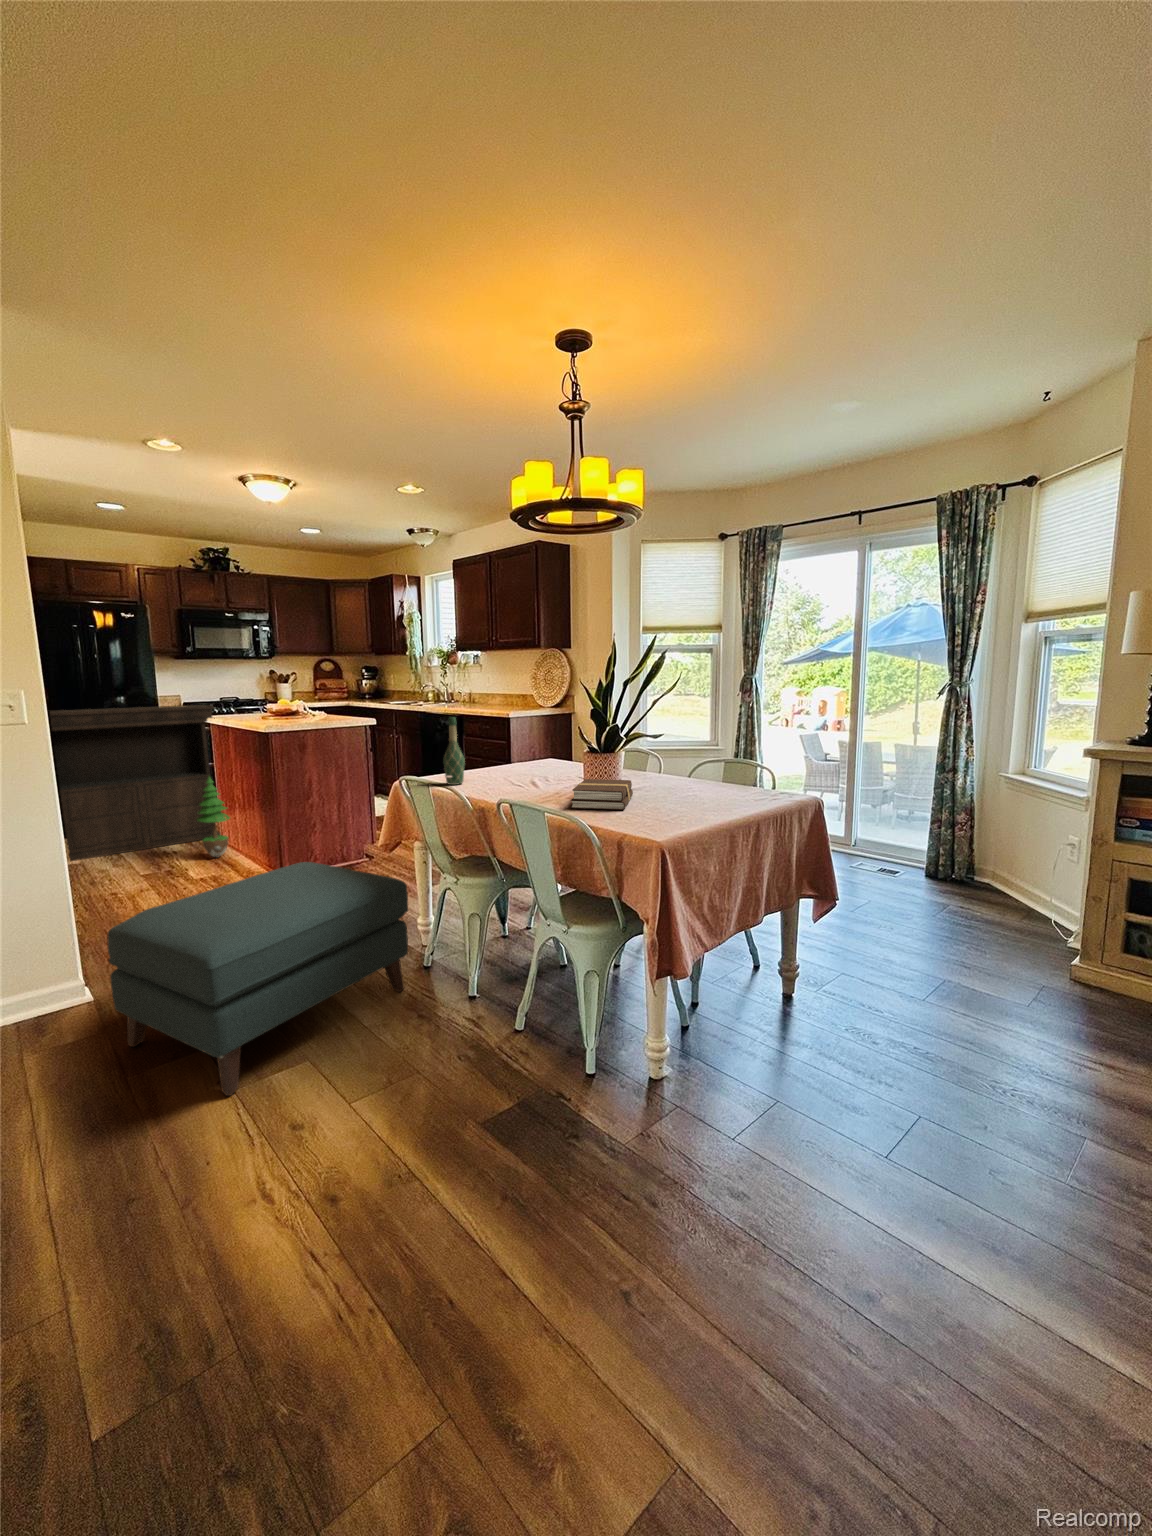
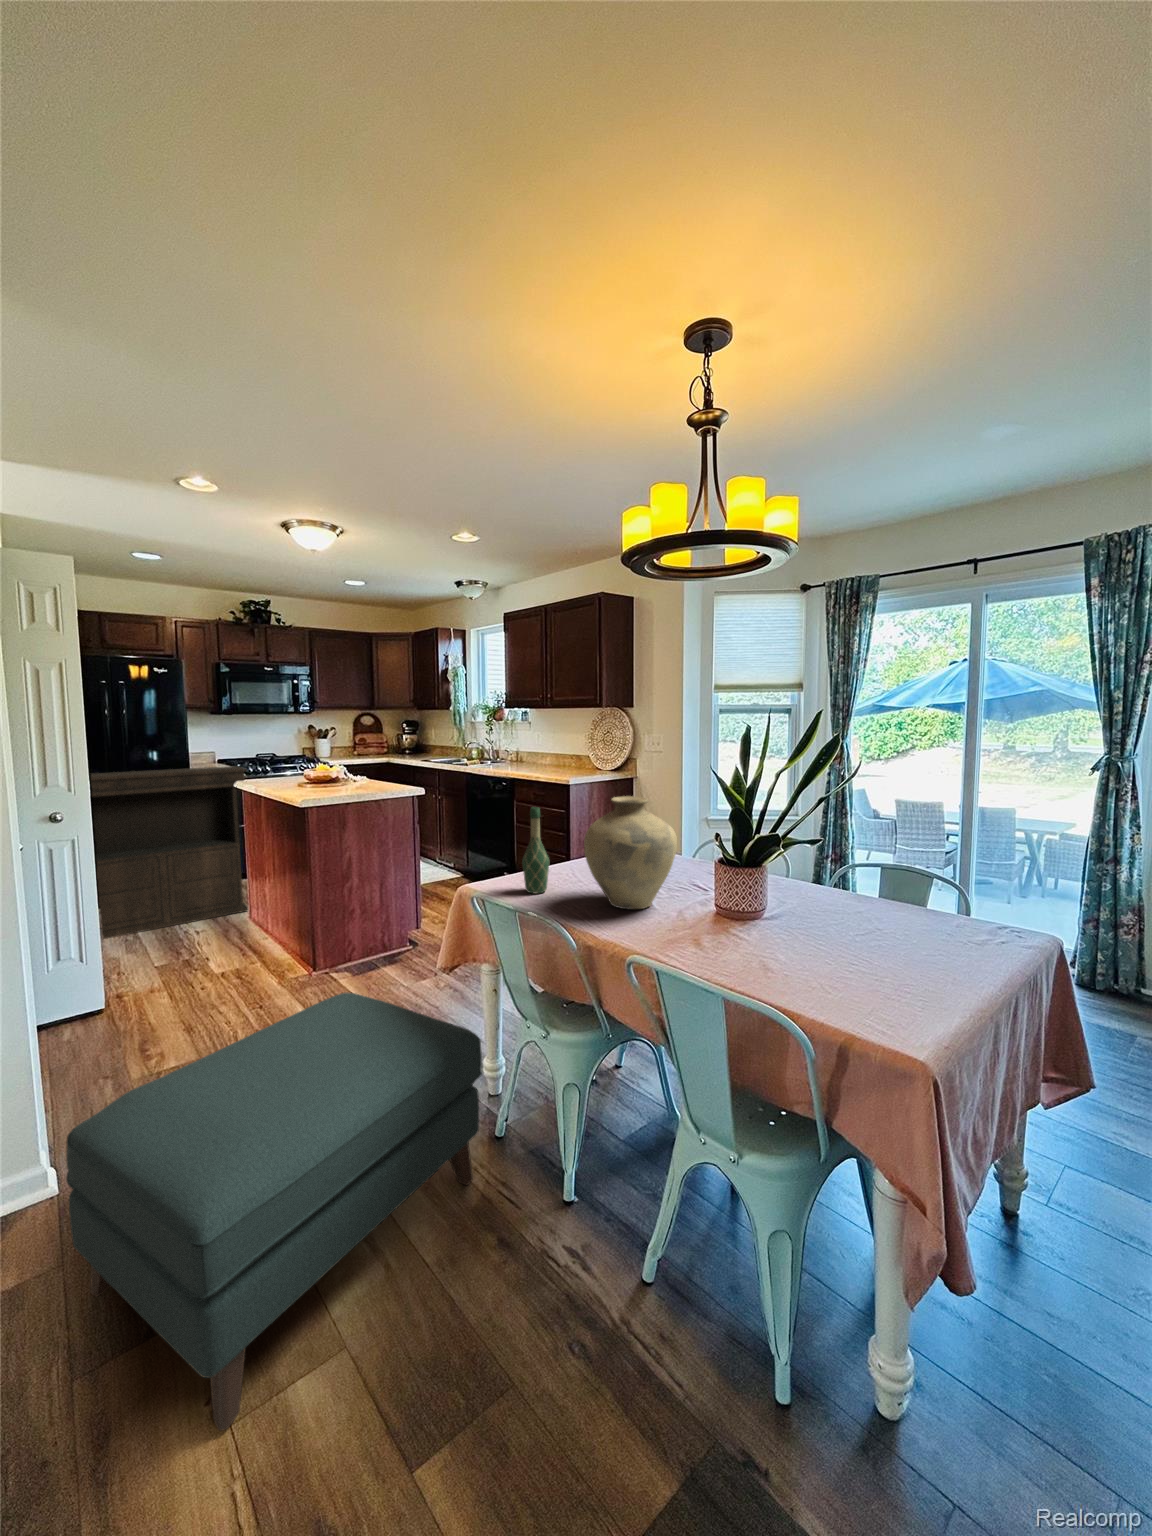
vase: none [487,706,559,791] -> present [584,796,677,909]
potted tree: present [197,776,230,857] -> none [221,849,259,941]
book: present [571,779,633,810] -> none [718,900,800,959]

